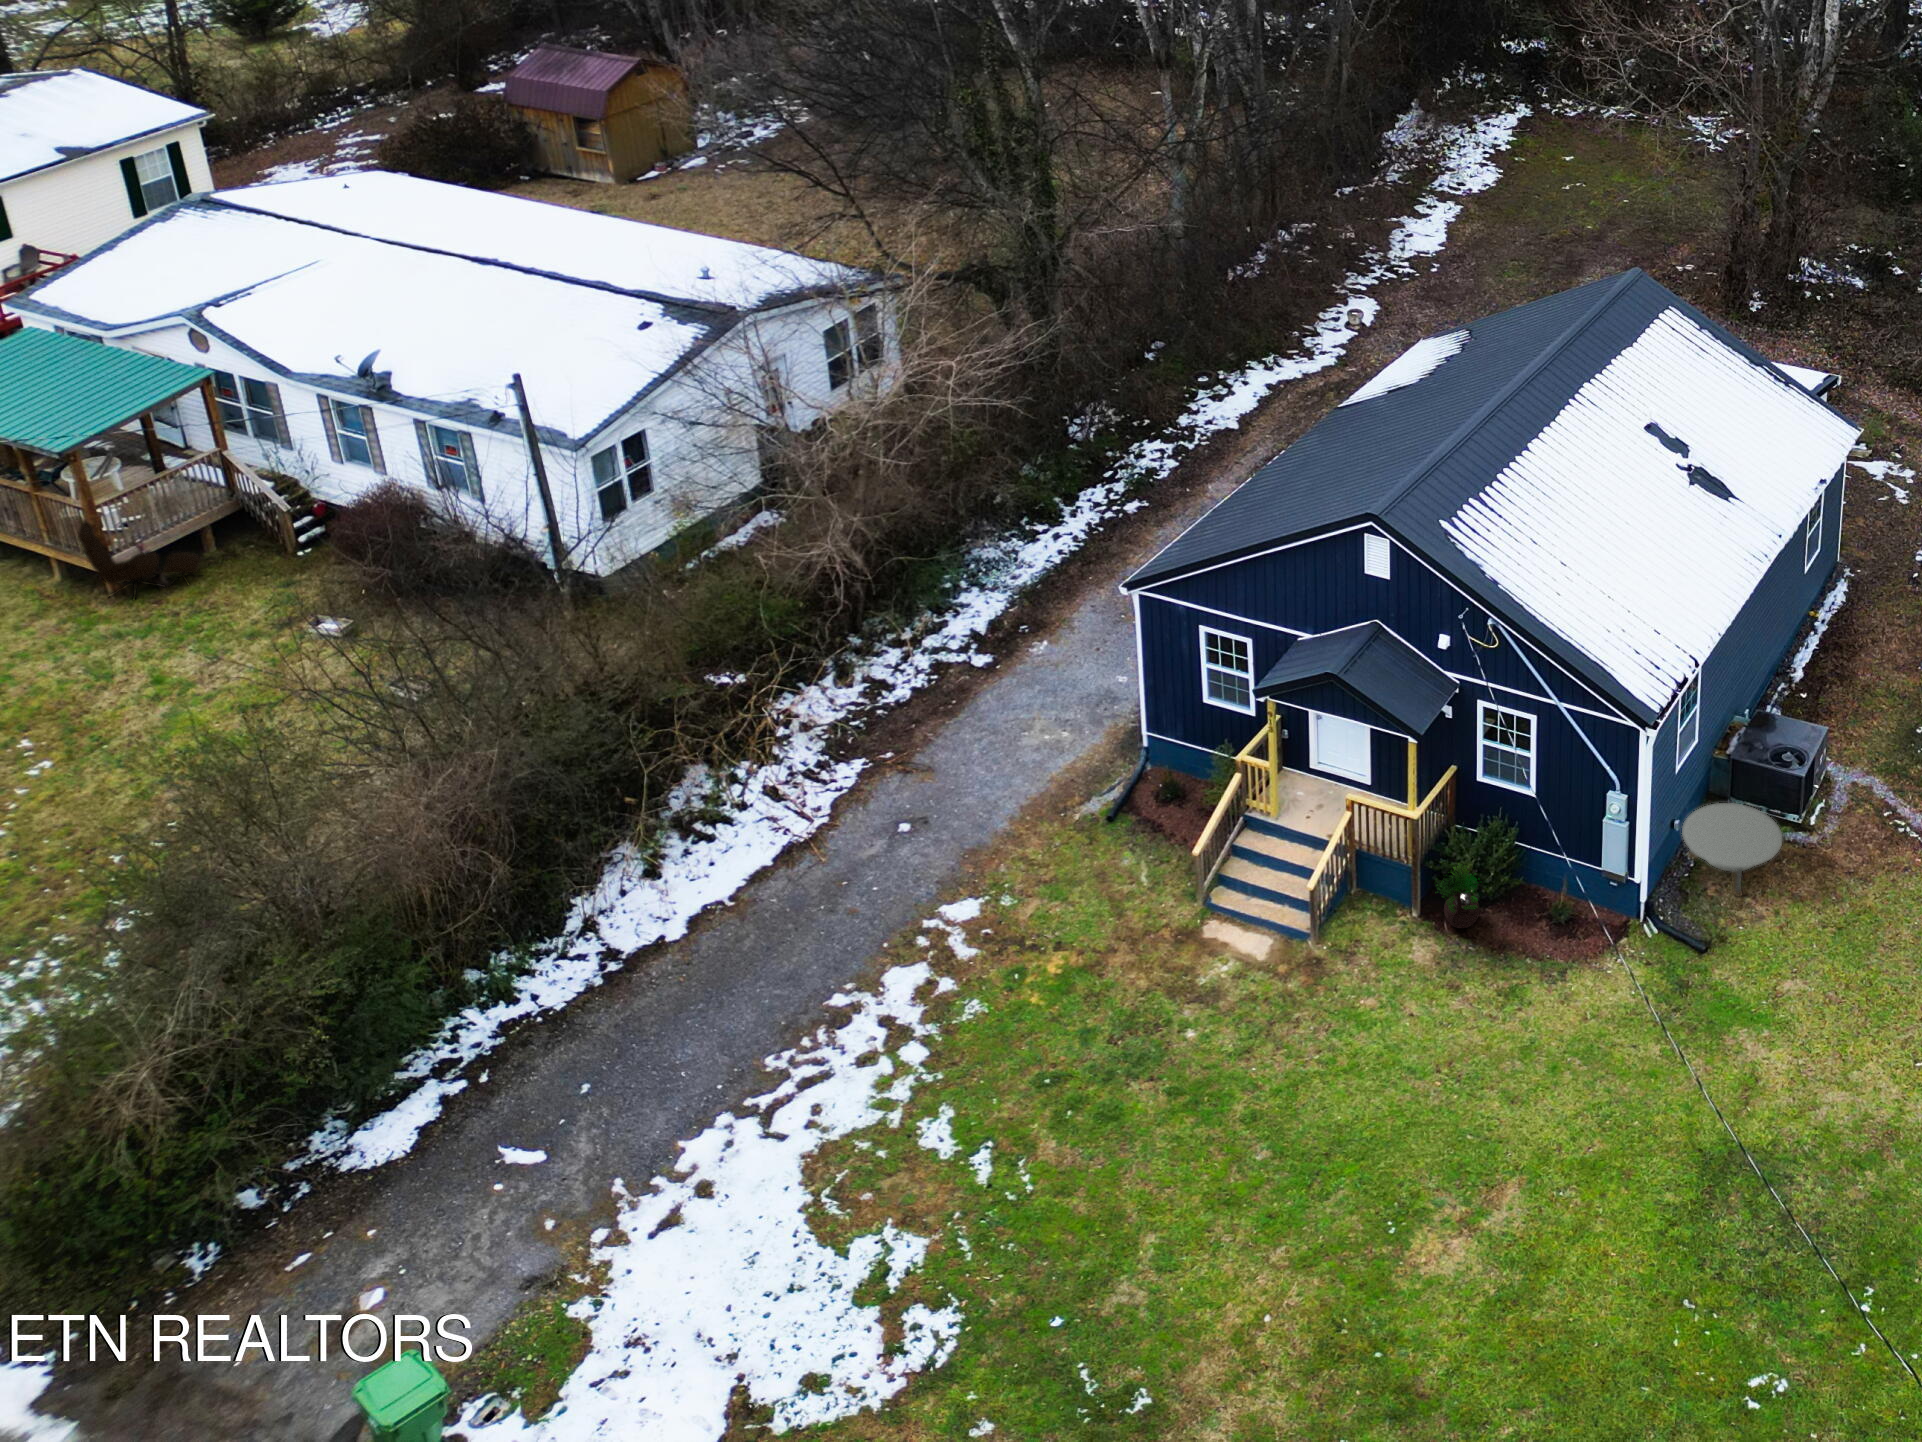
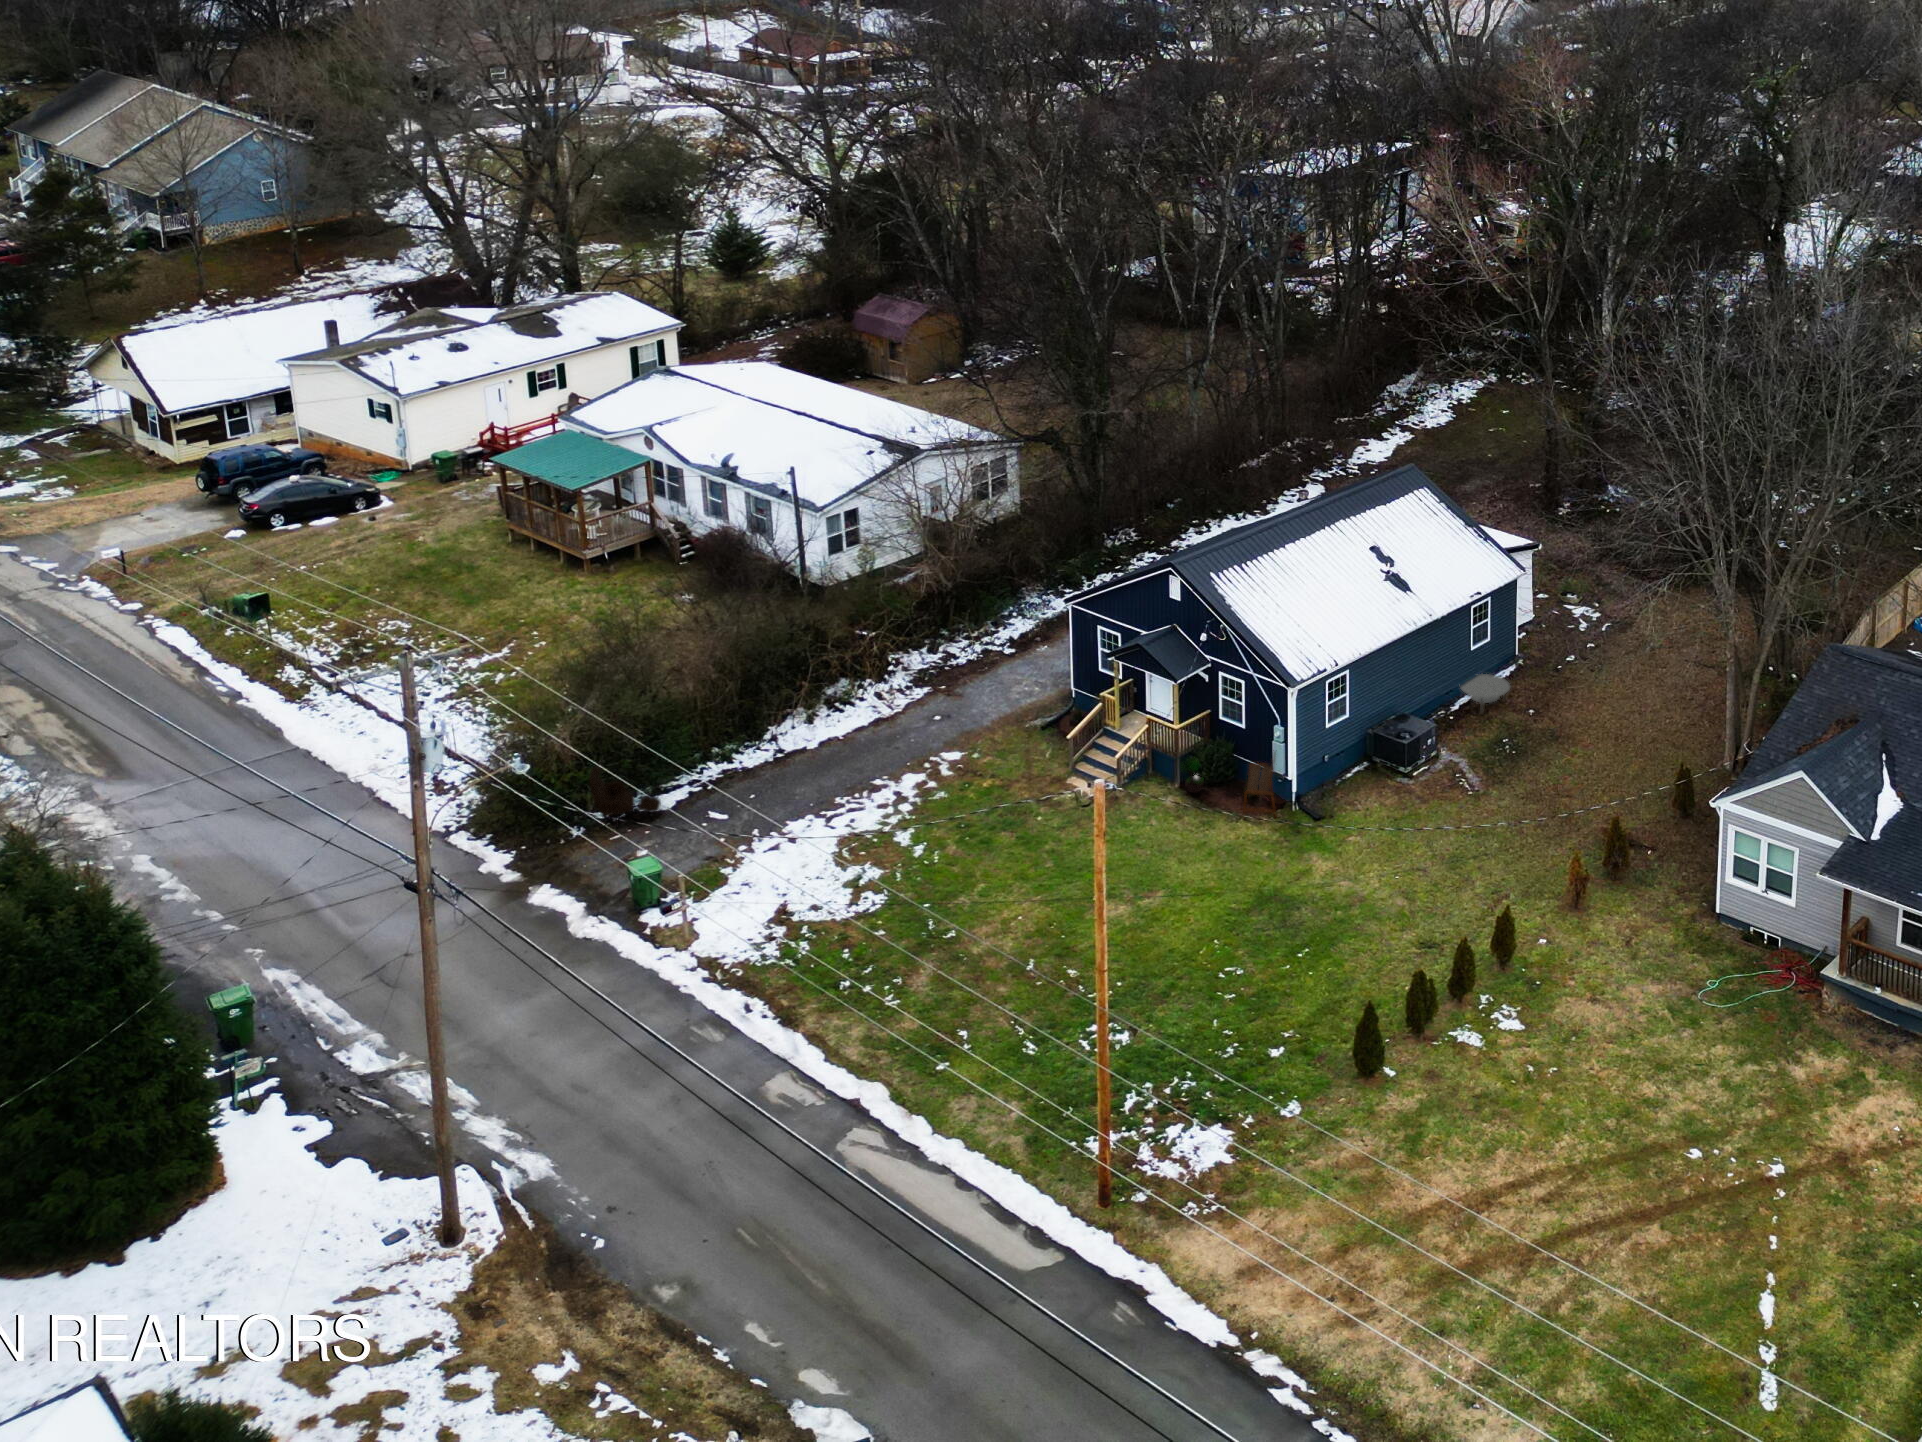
lounge chair: present [78,520,200,600] -> present [589,767,661,826]
round table: present [1682,803,1782,897] -> present [1461,674,1510,715]
bench: none [1552,821,1639,974] -> present [1243,750,1277,818]

